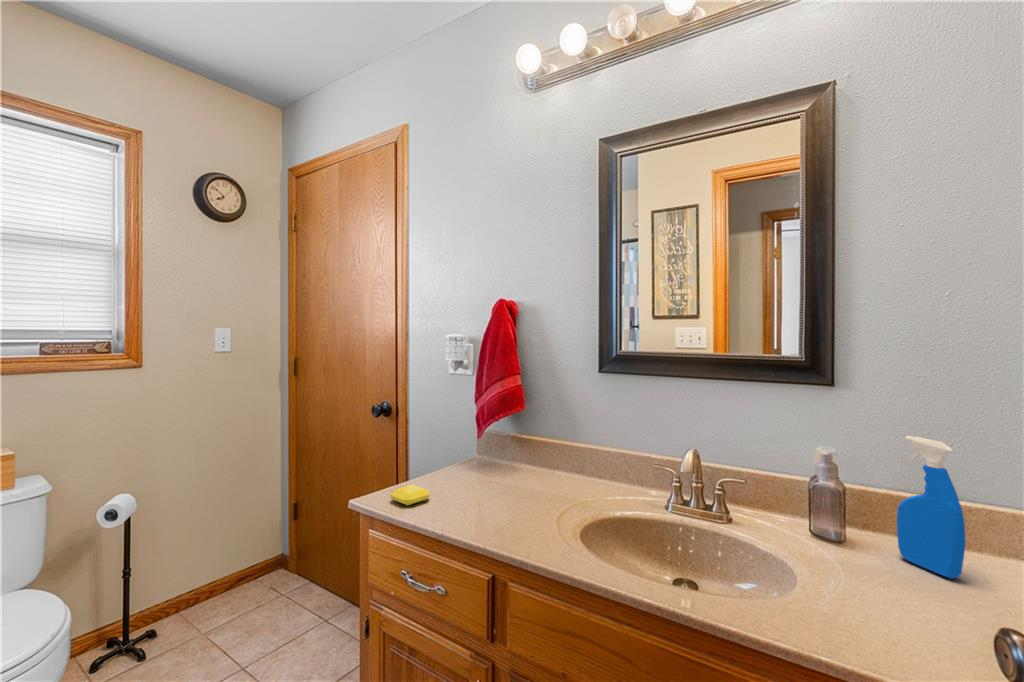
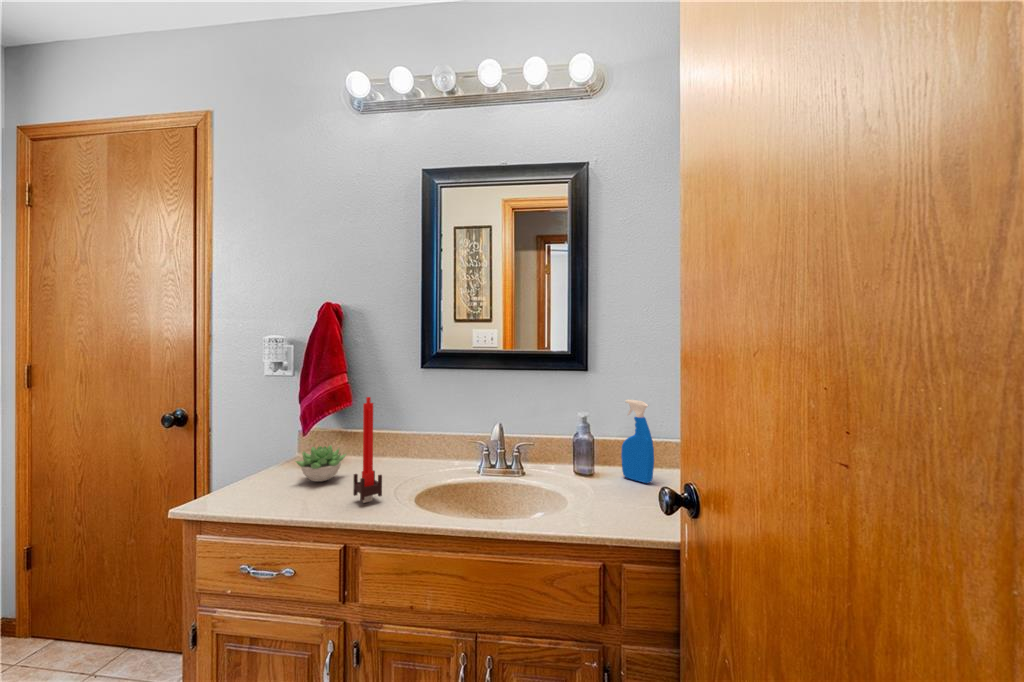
candle: none [509,407,539,528] -> present [353,397,382,503]
succulent plant: none [460,453,513,492] -> present [296,445,346,481]
soap bar: present [391,485,430,506] -> none [219,484,264,504]

